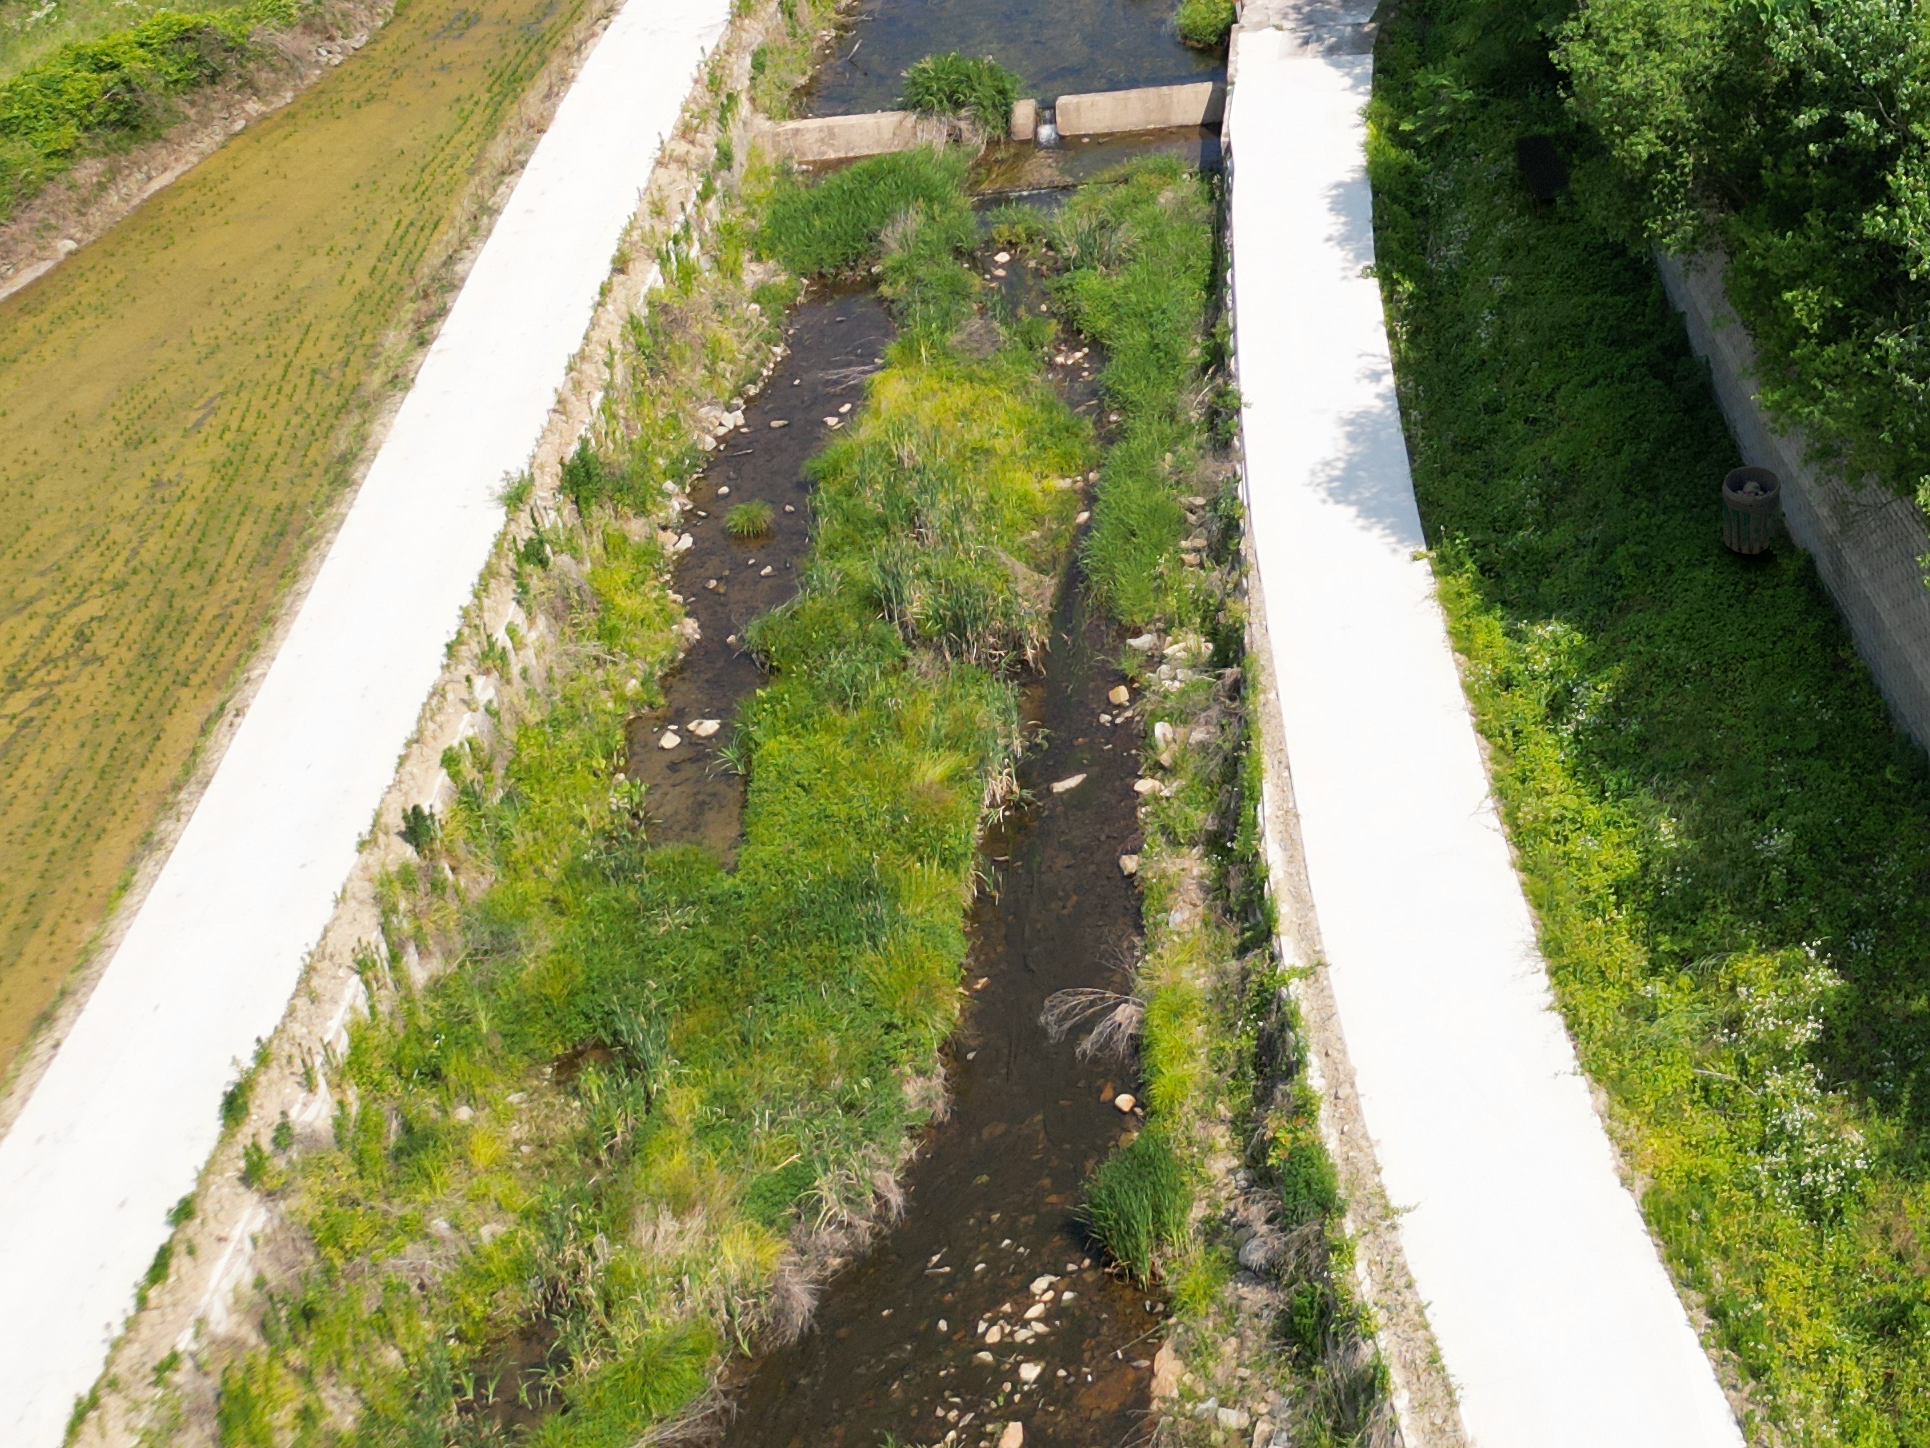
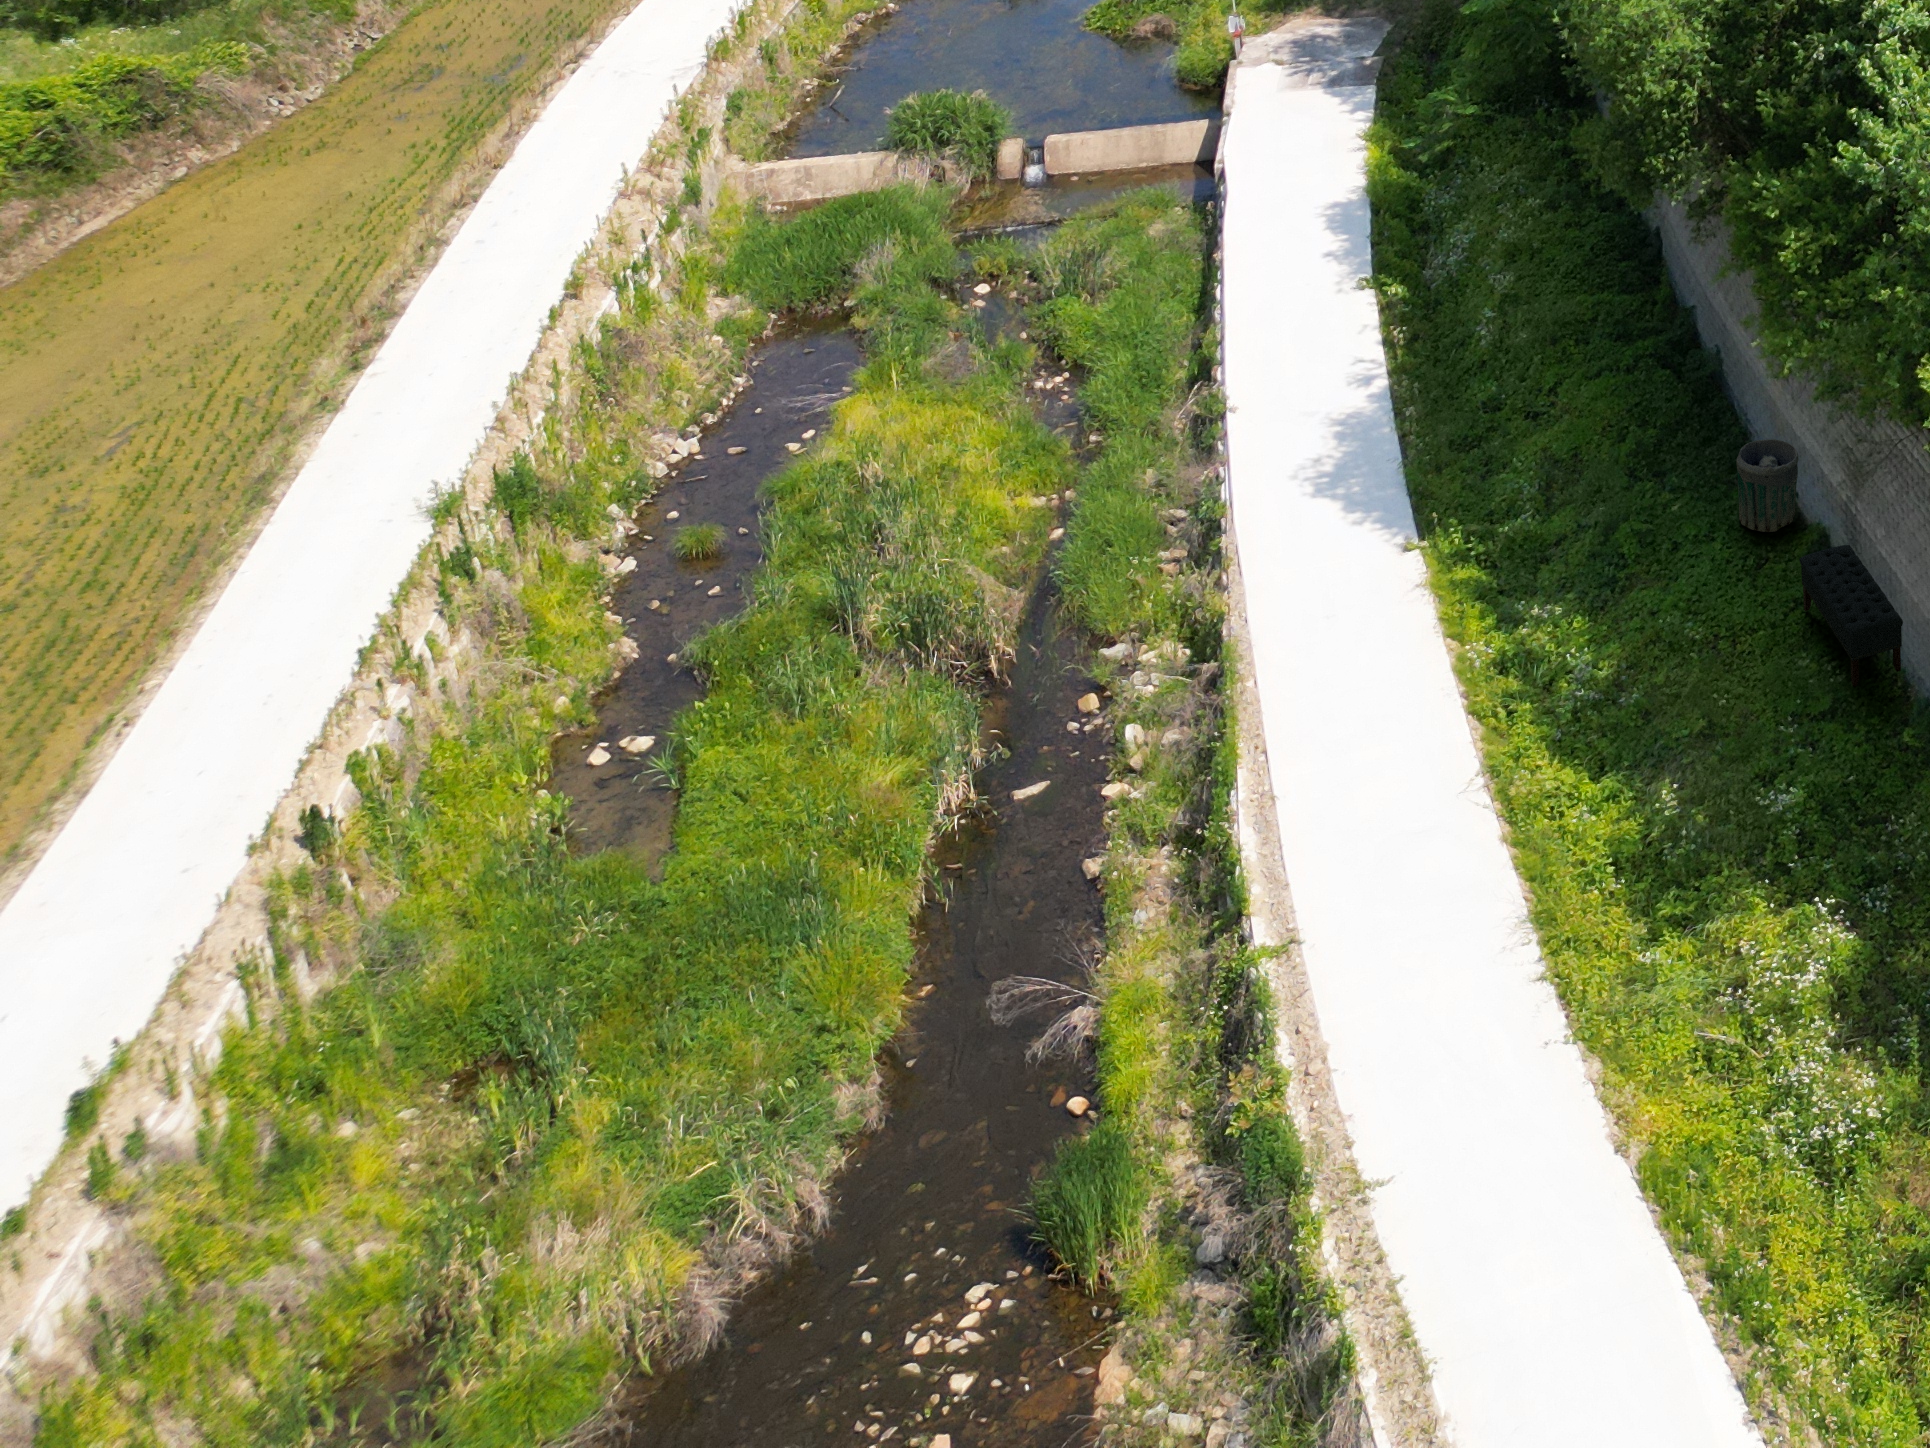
bench: present [1514,134,1570,216] -> present [1799,545,1903,686]

